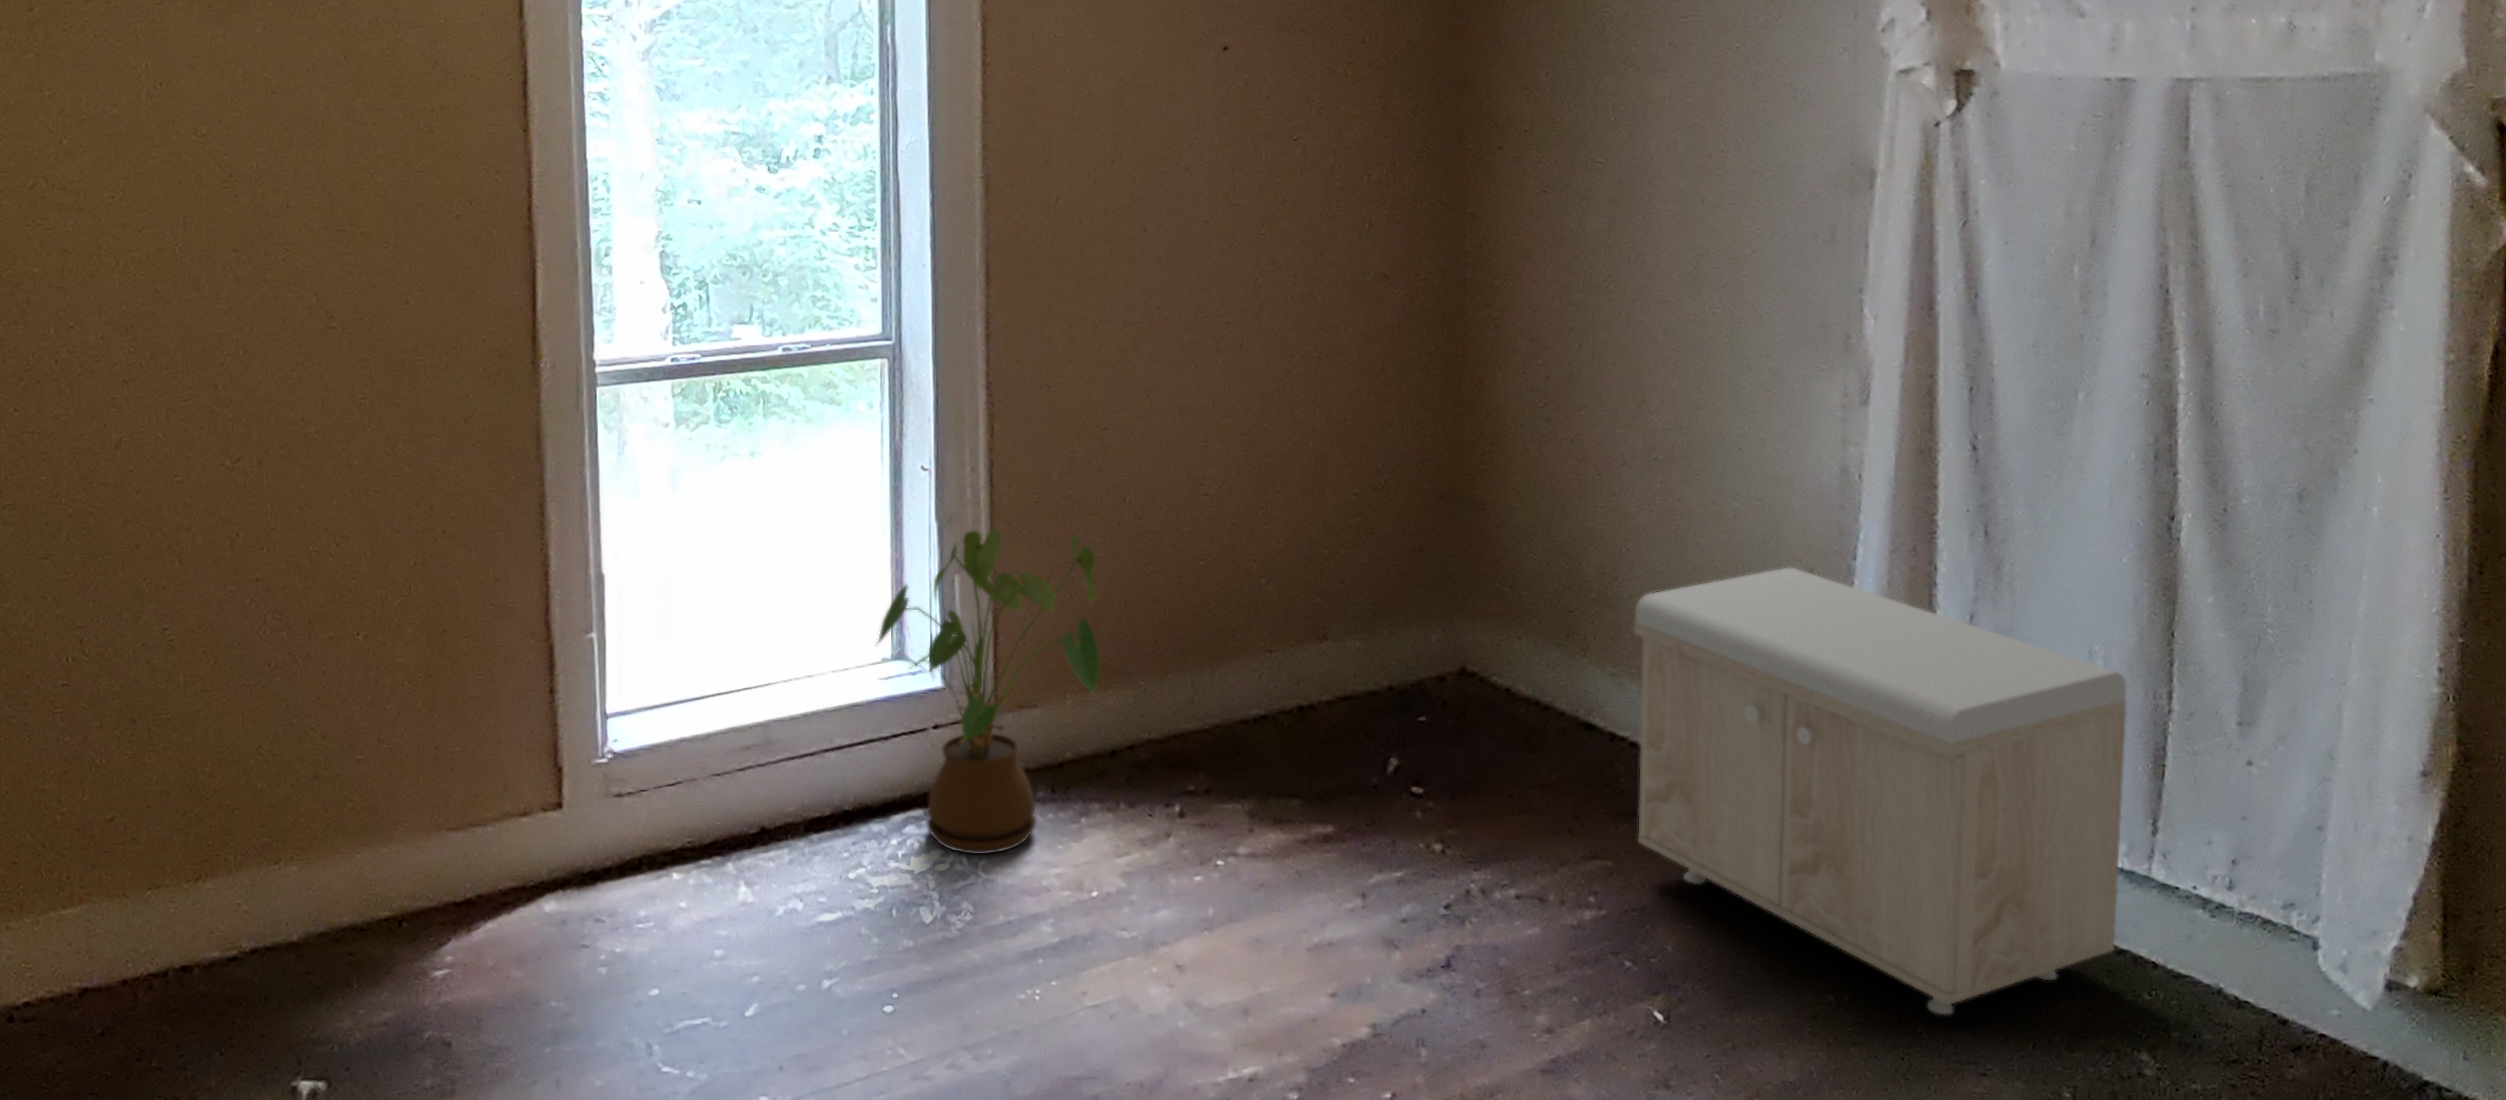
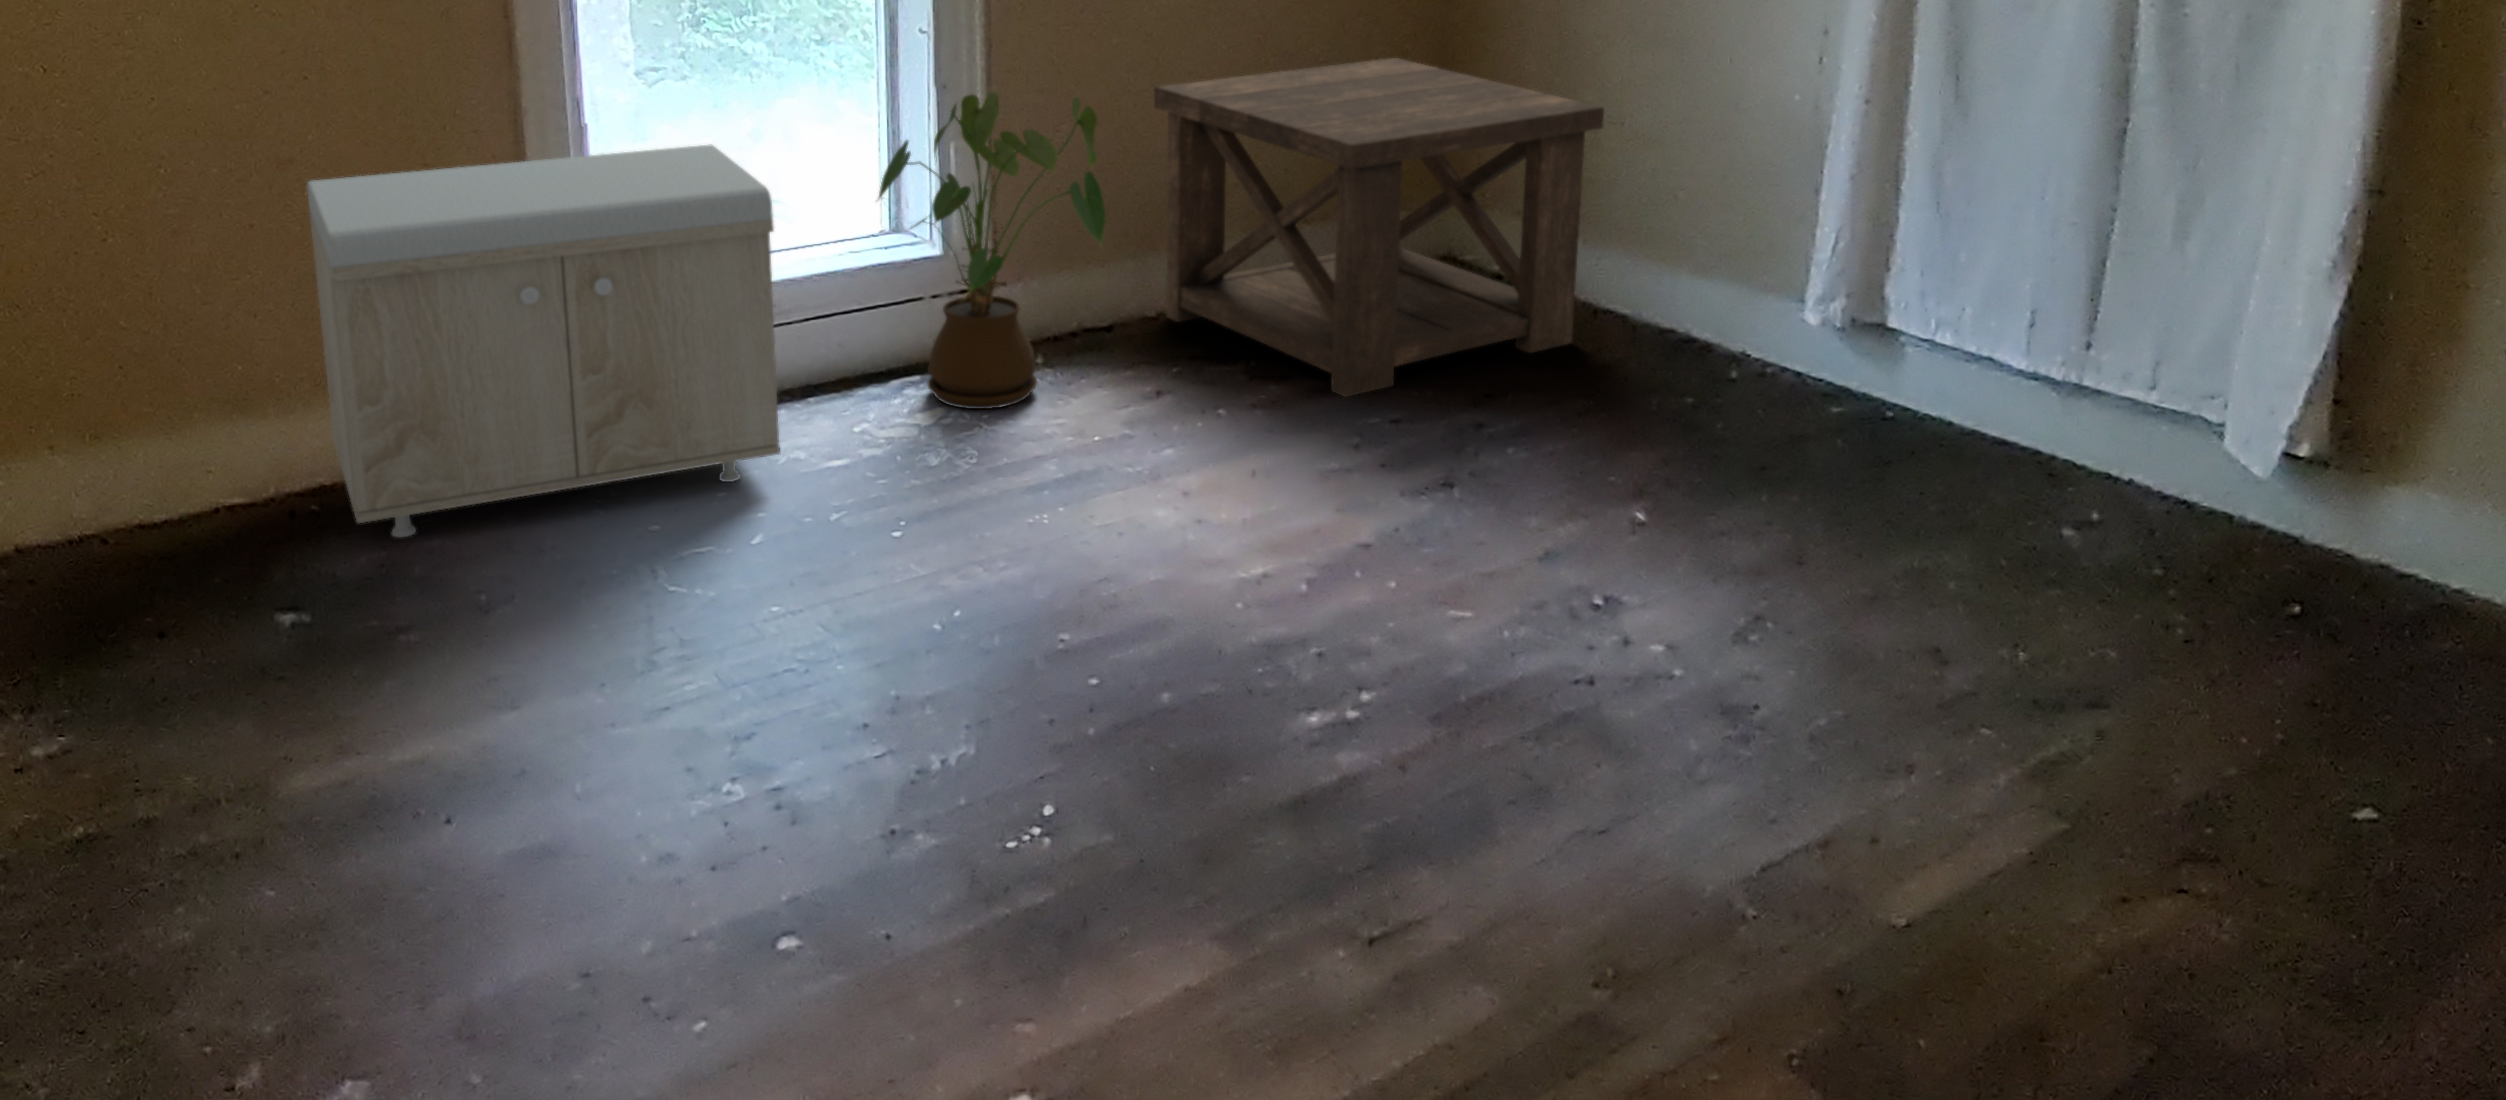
side table: none [1158,473,1617,848] -> present [1154,58,1604,397]
storage bench: present [1634,568,2126,1014] -> present [307,144,780,537]

